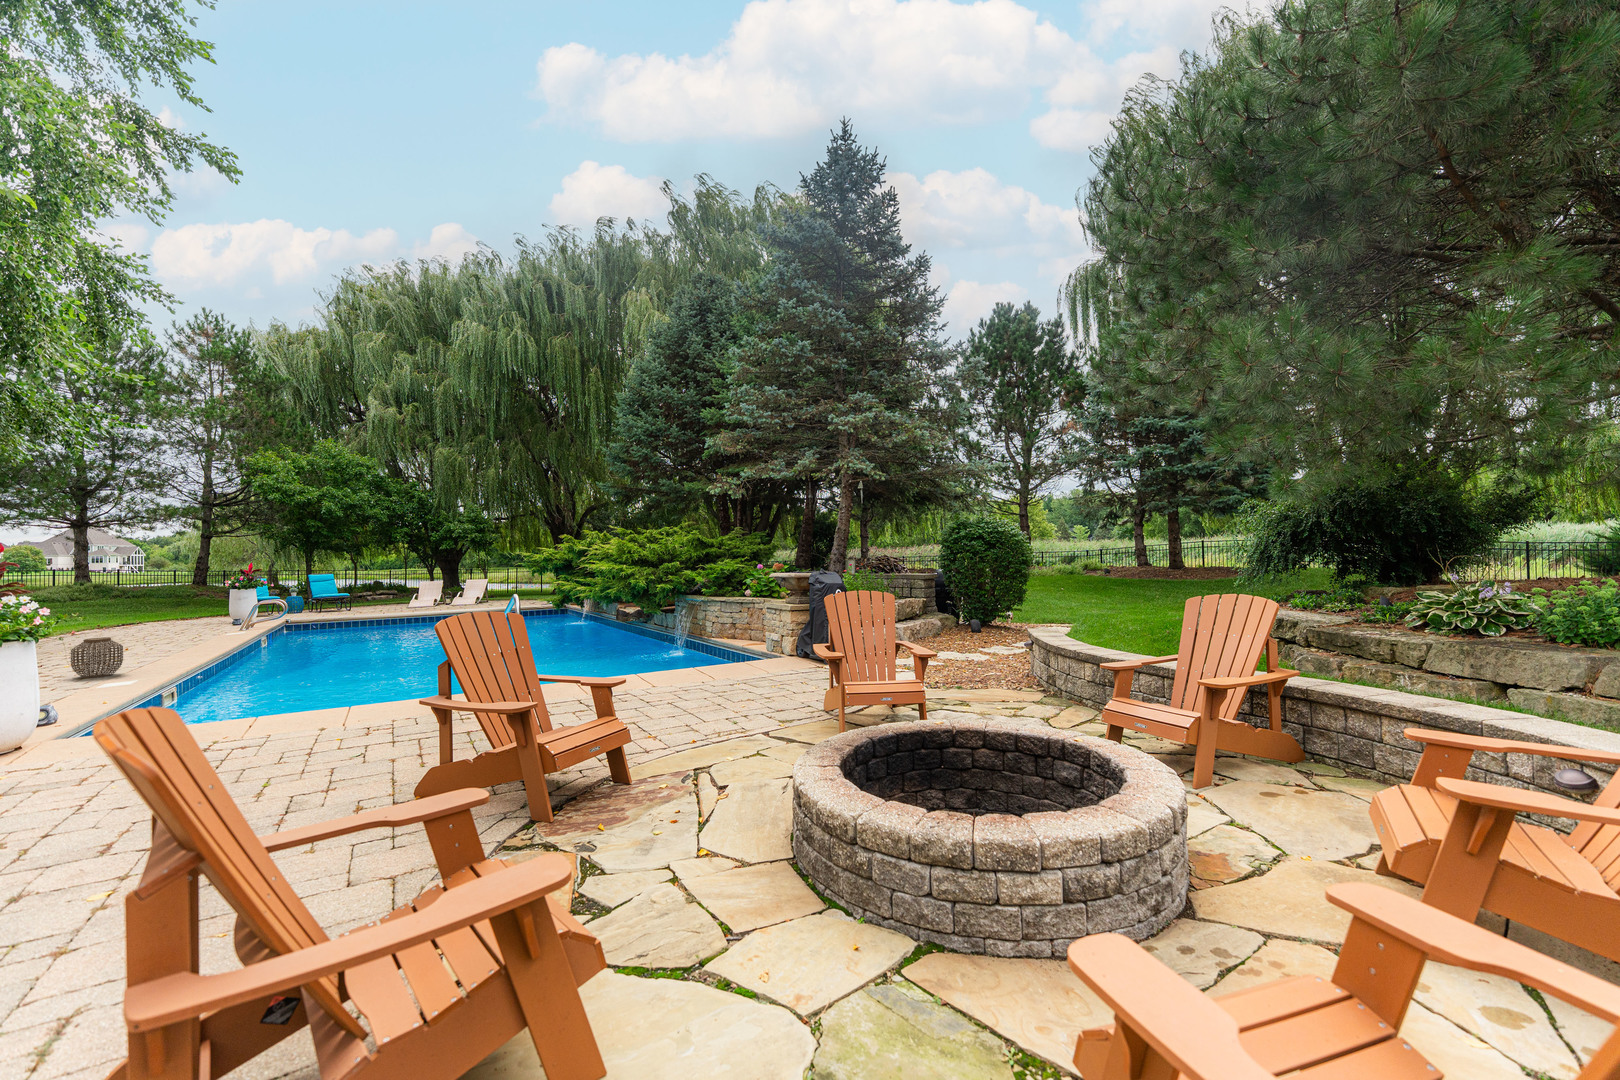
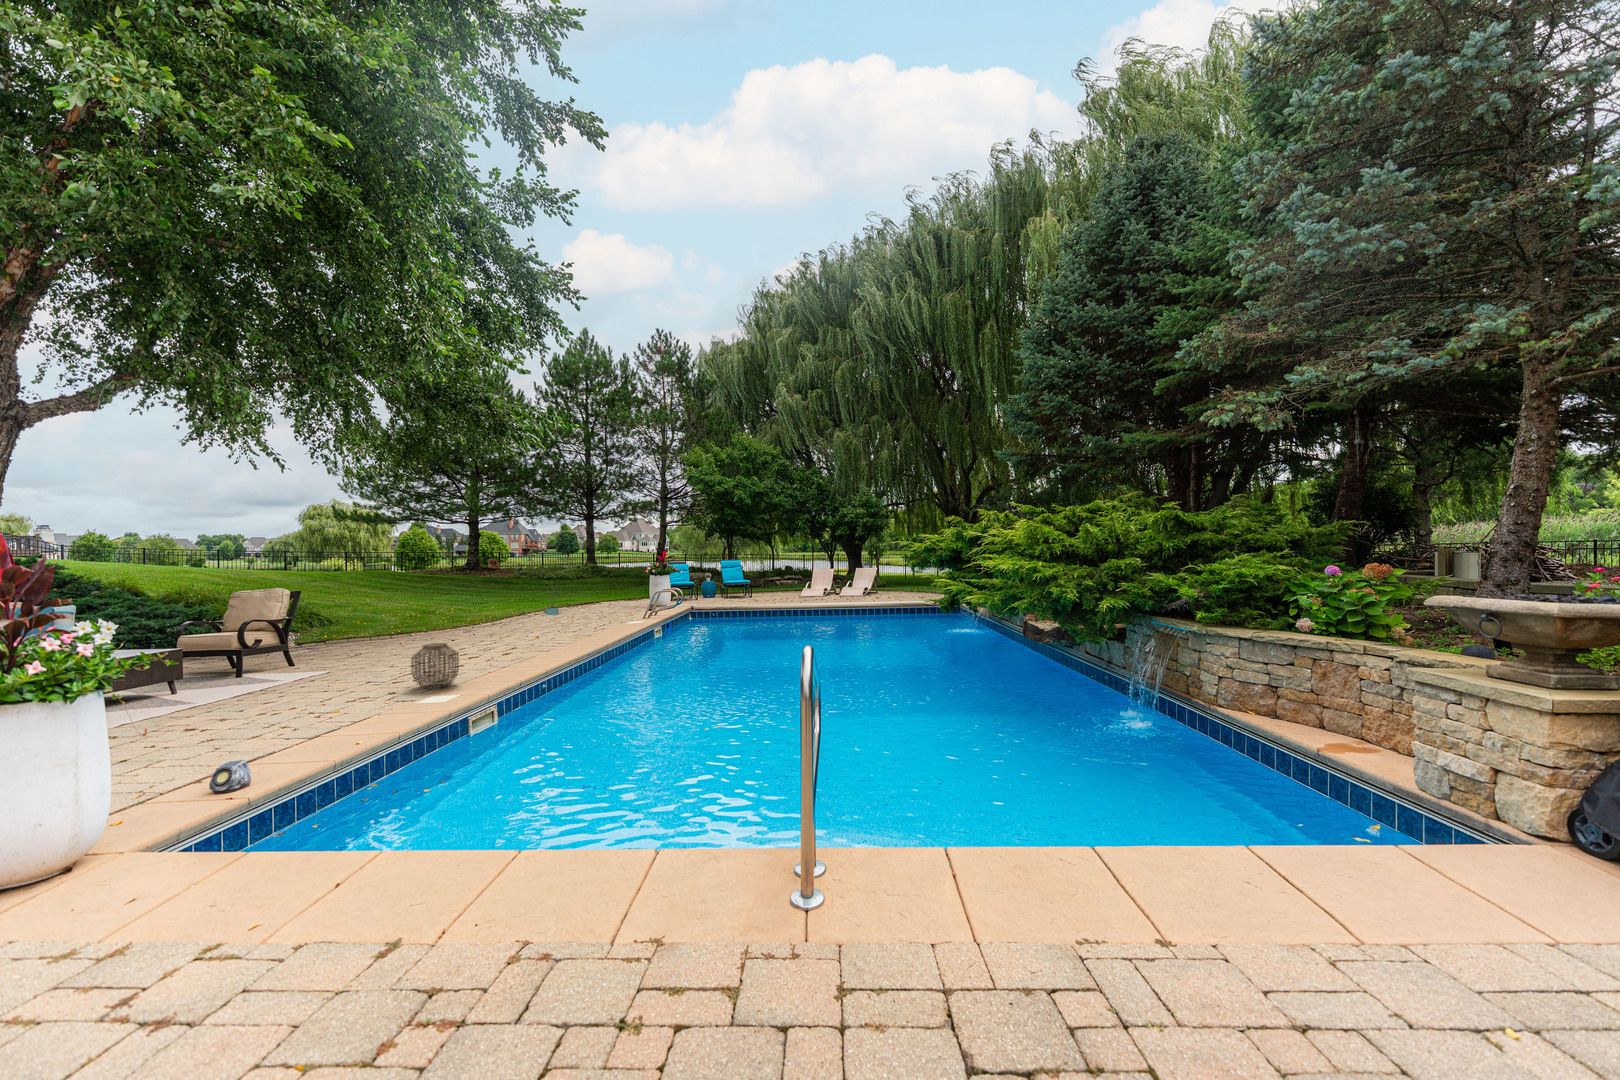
potted plant: none [85,589,121,632] -> present [546,576,564,614]

